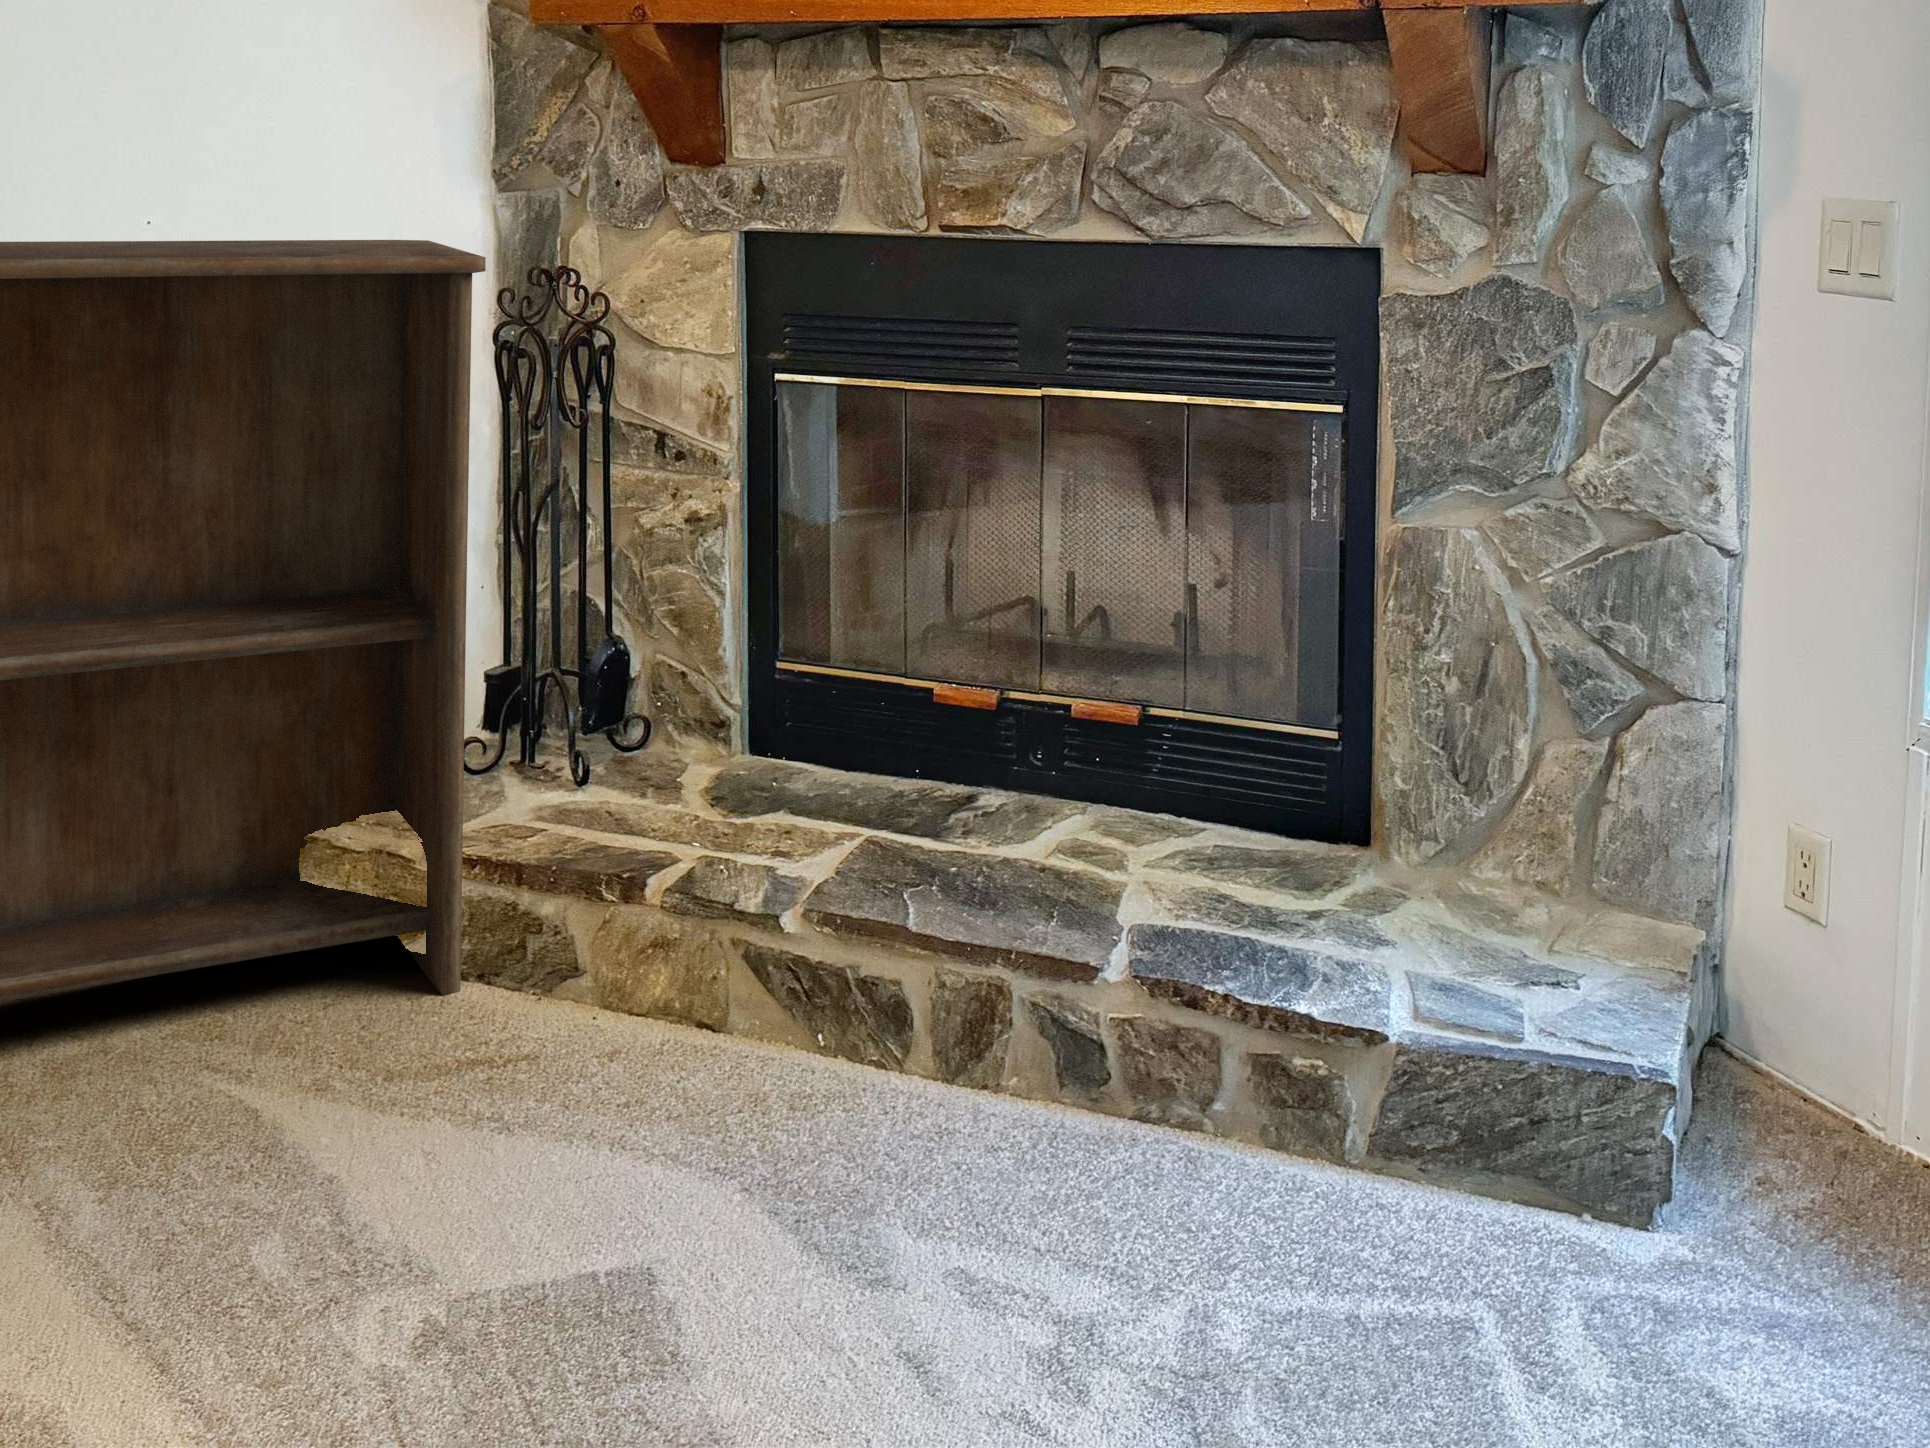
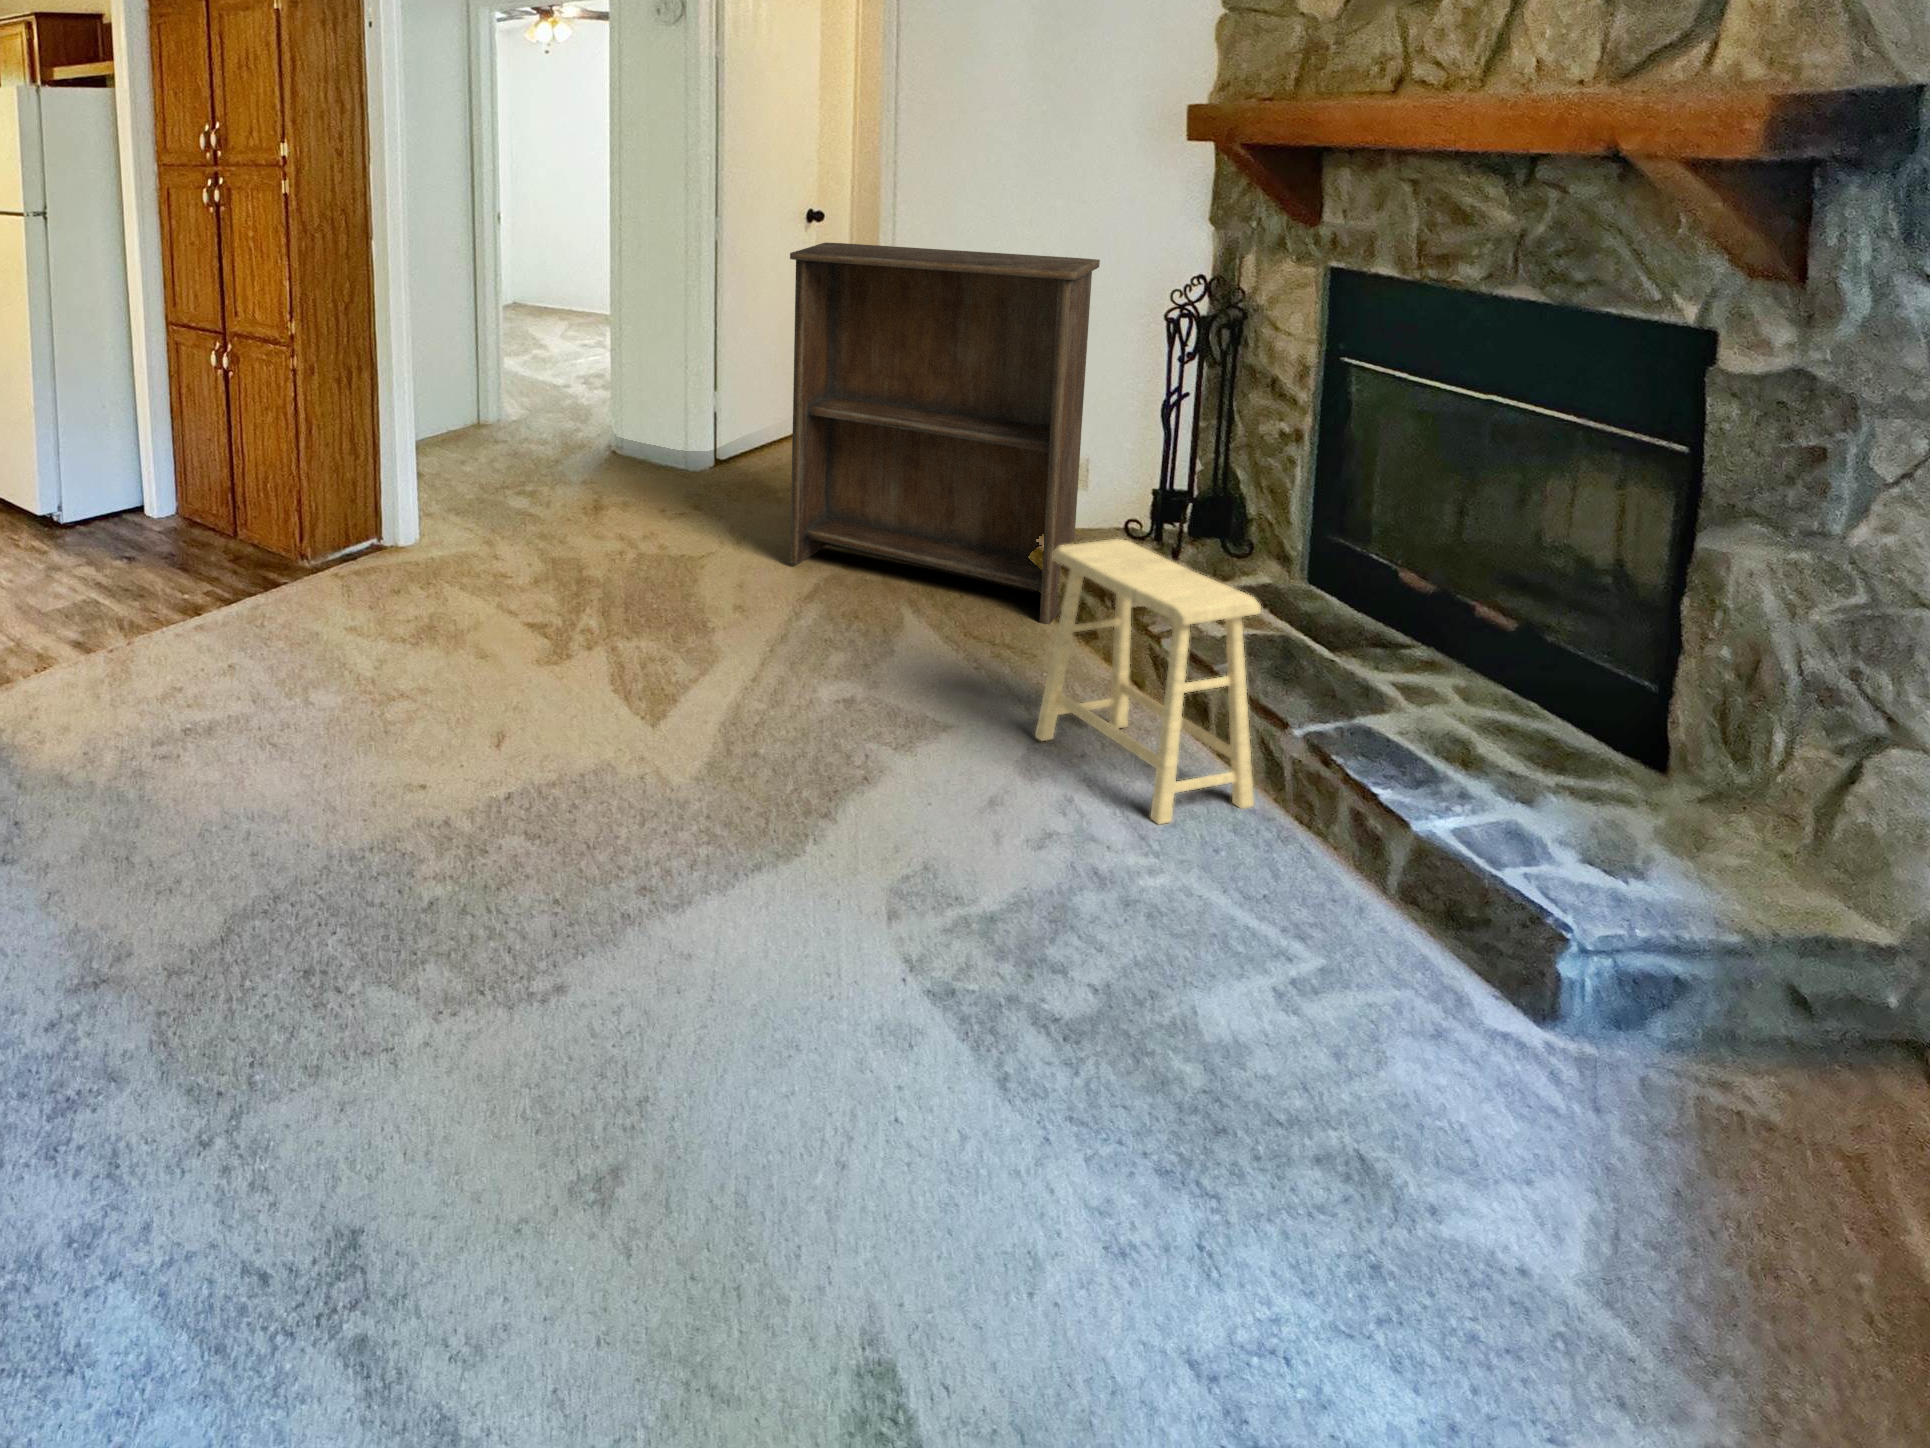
footstool: none [776,747,1132,1264] -> present [1035,539,1261,824]

